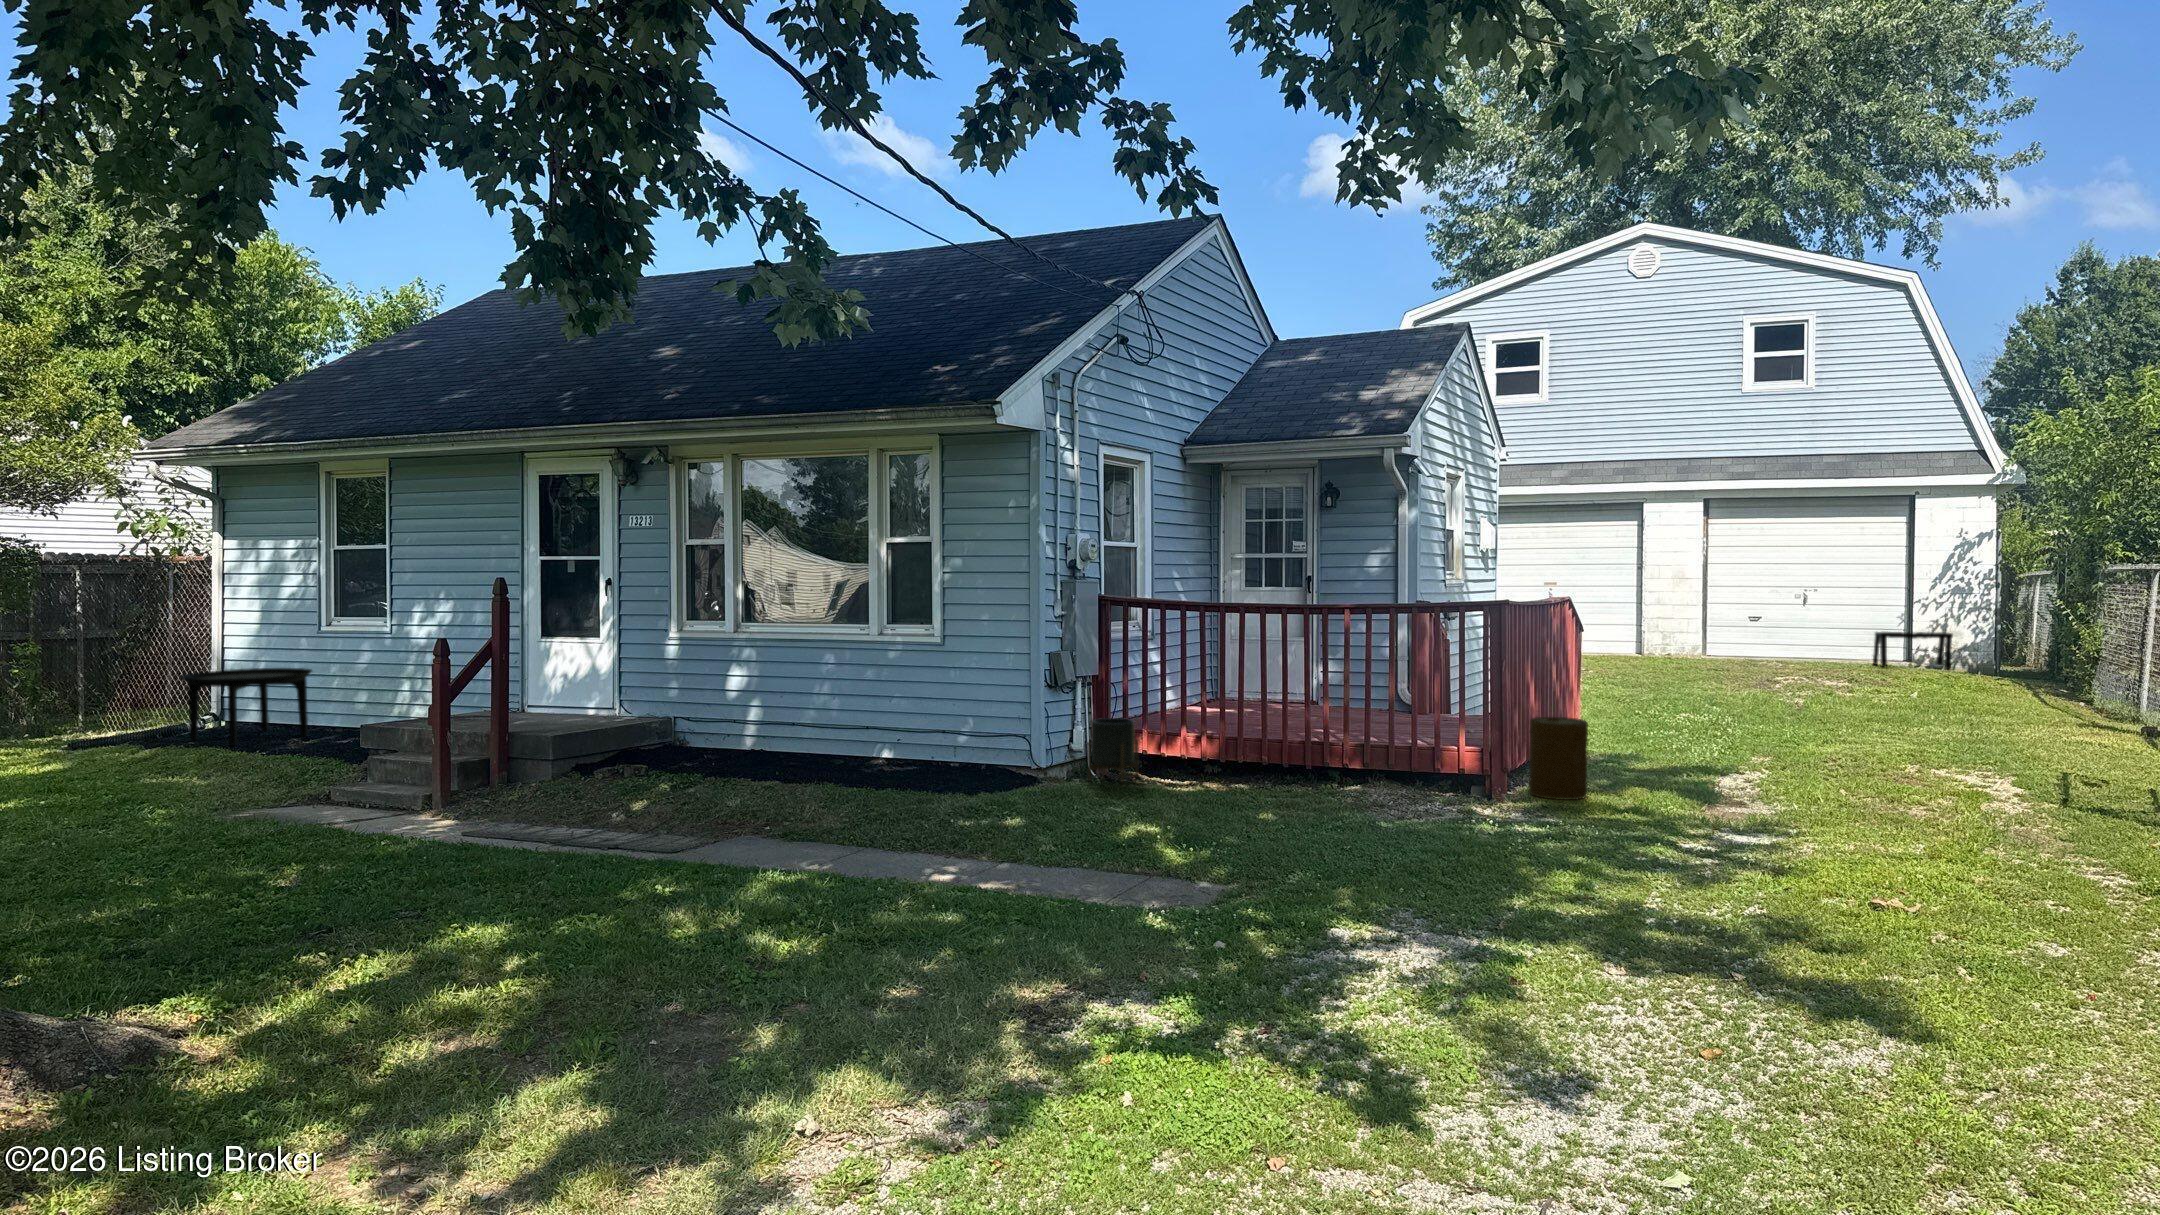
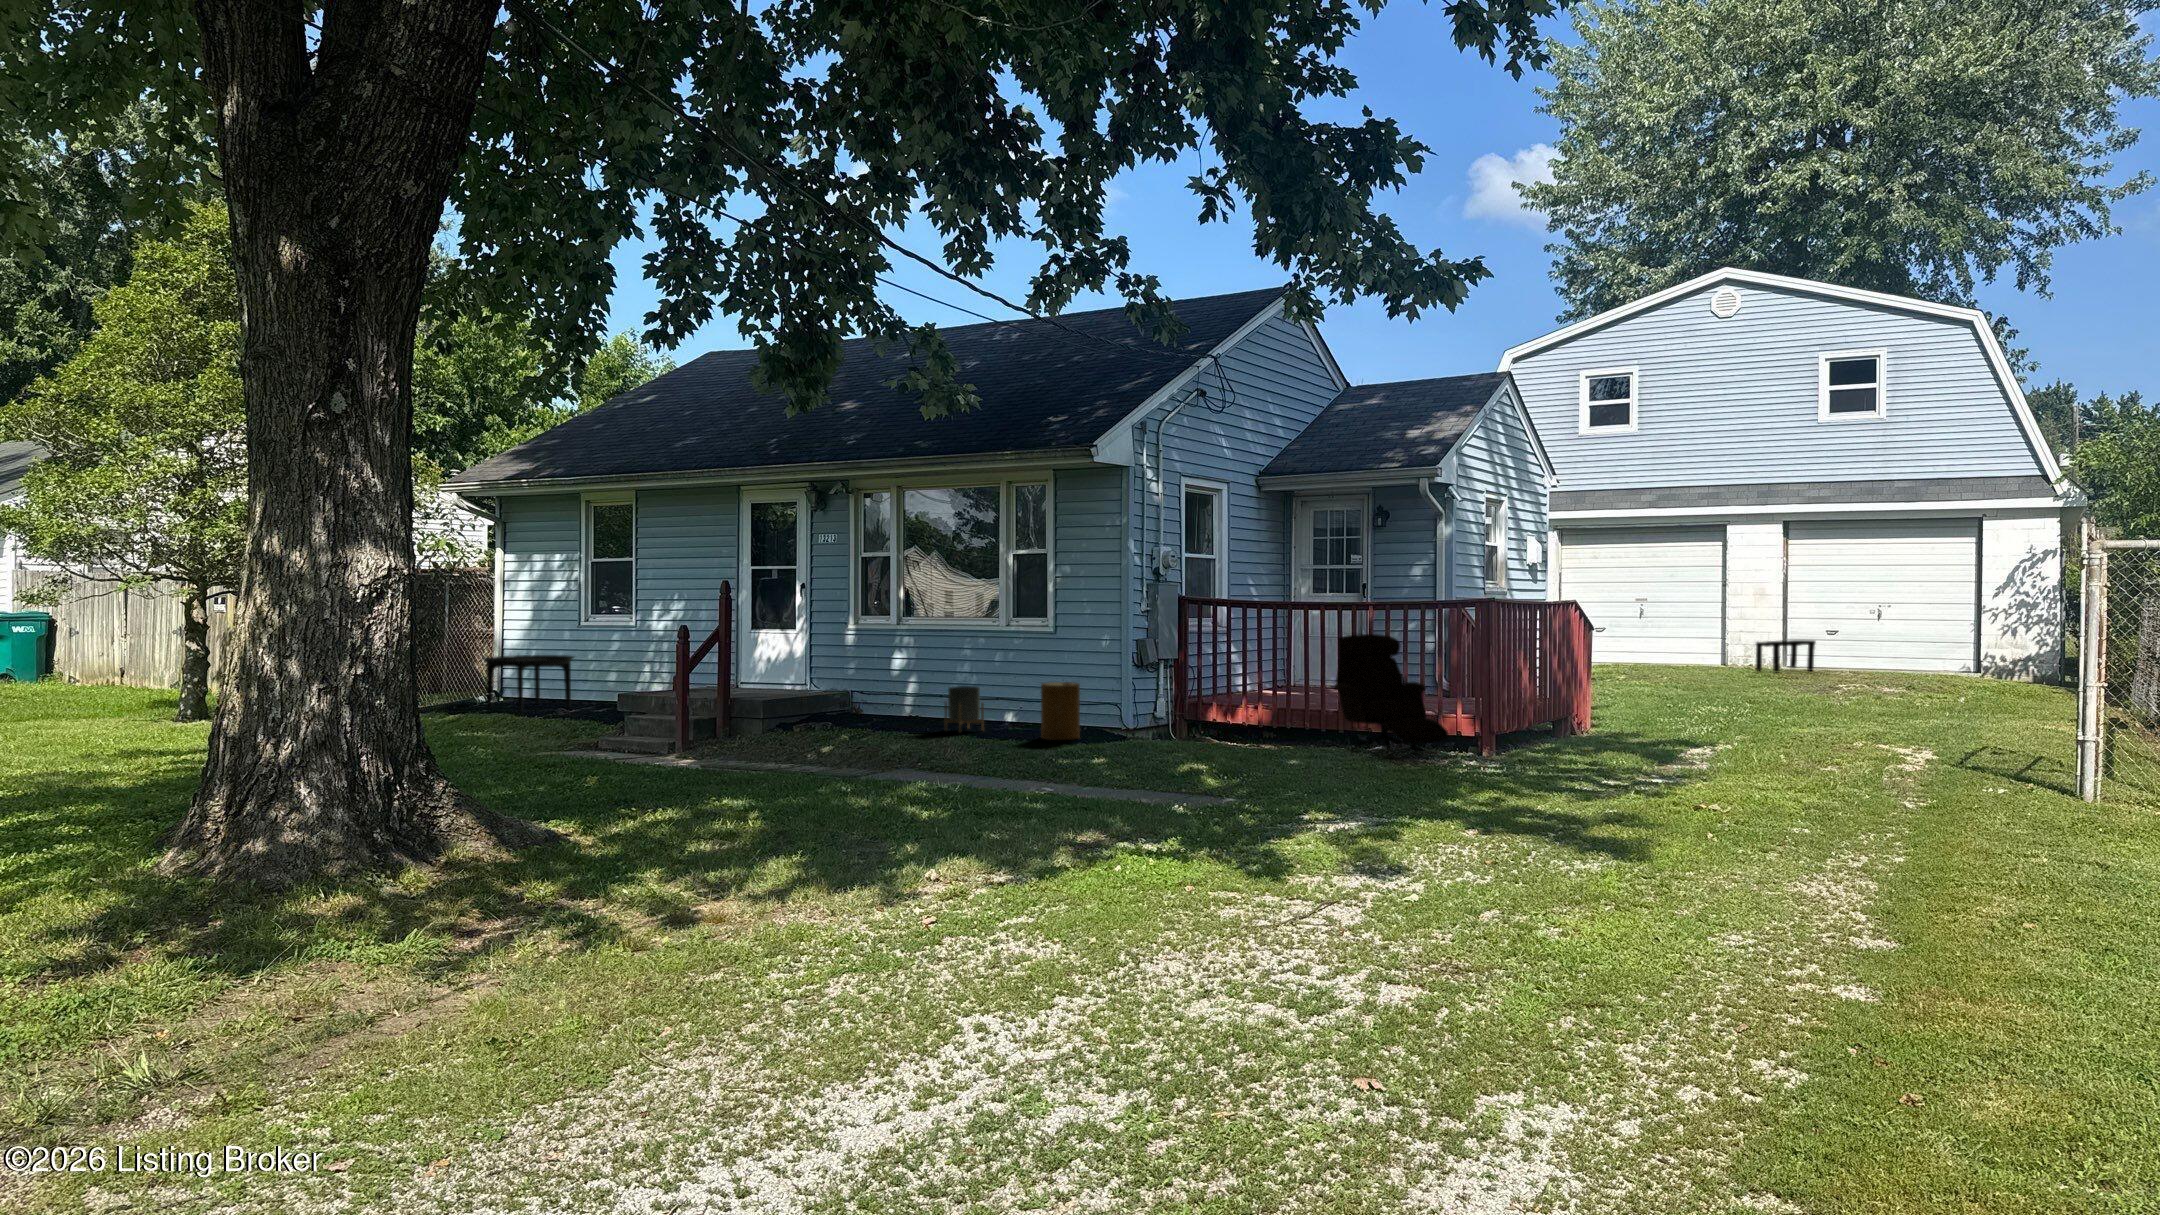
bench: present [1873,632,1953,669] -> present [1756,640,1816,673]
lounge chair: none [1310,649,1469,819] -> present [1333,634,1448,759]
basket: present [1529,717,1588,800] -> present [1041,682,1080,740]
planter: present [1088,718,1138,783] -> present [945,686,984,732]

